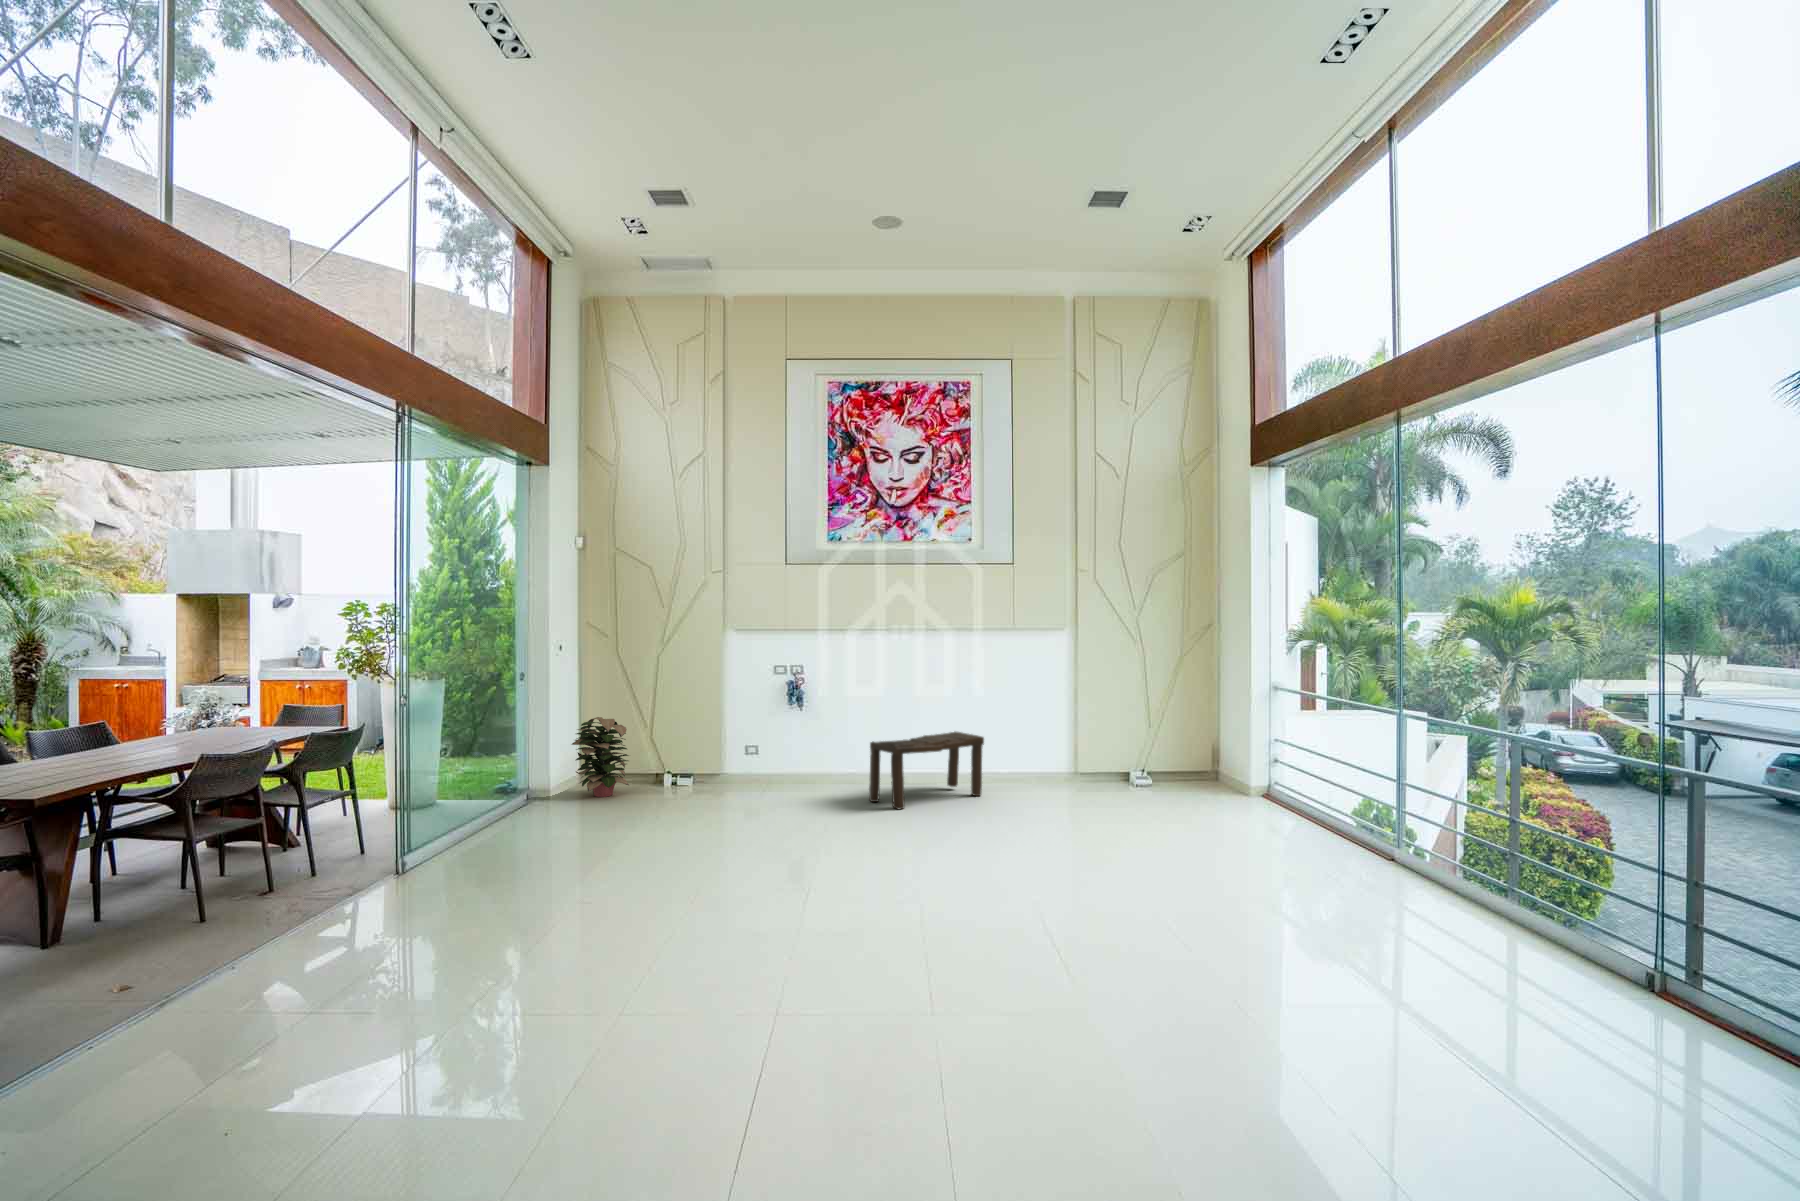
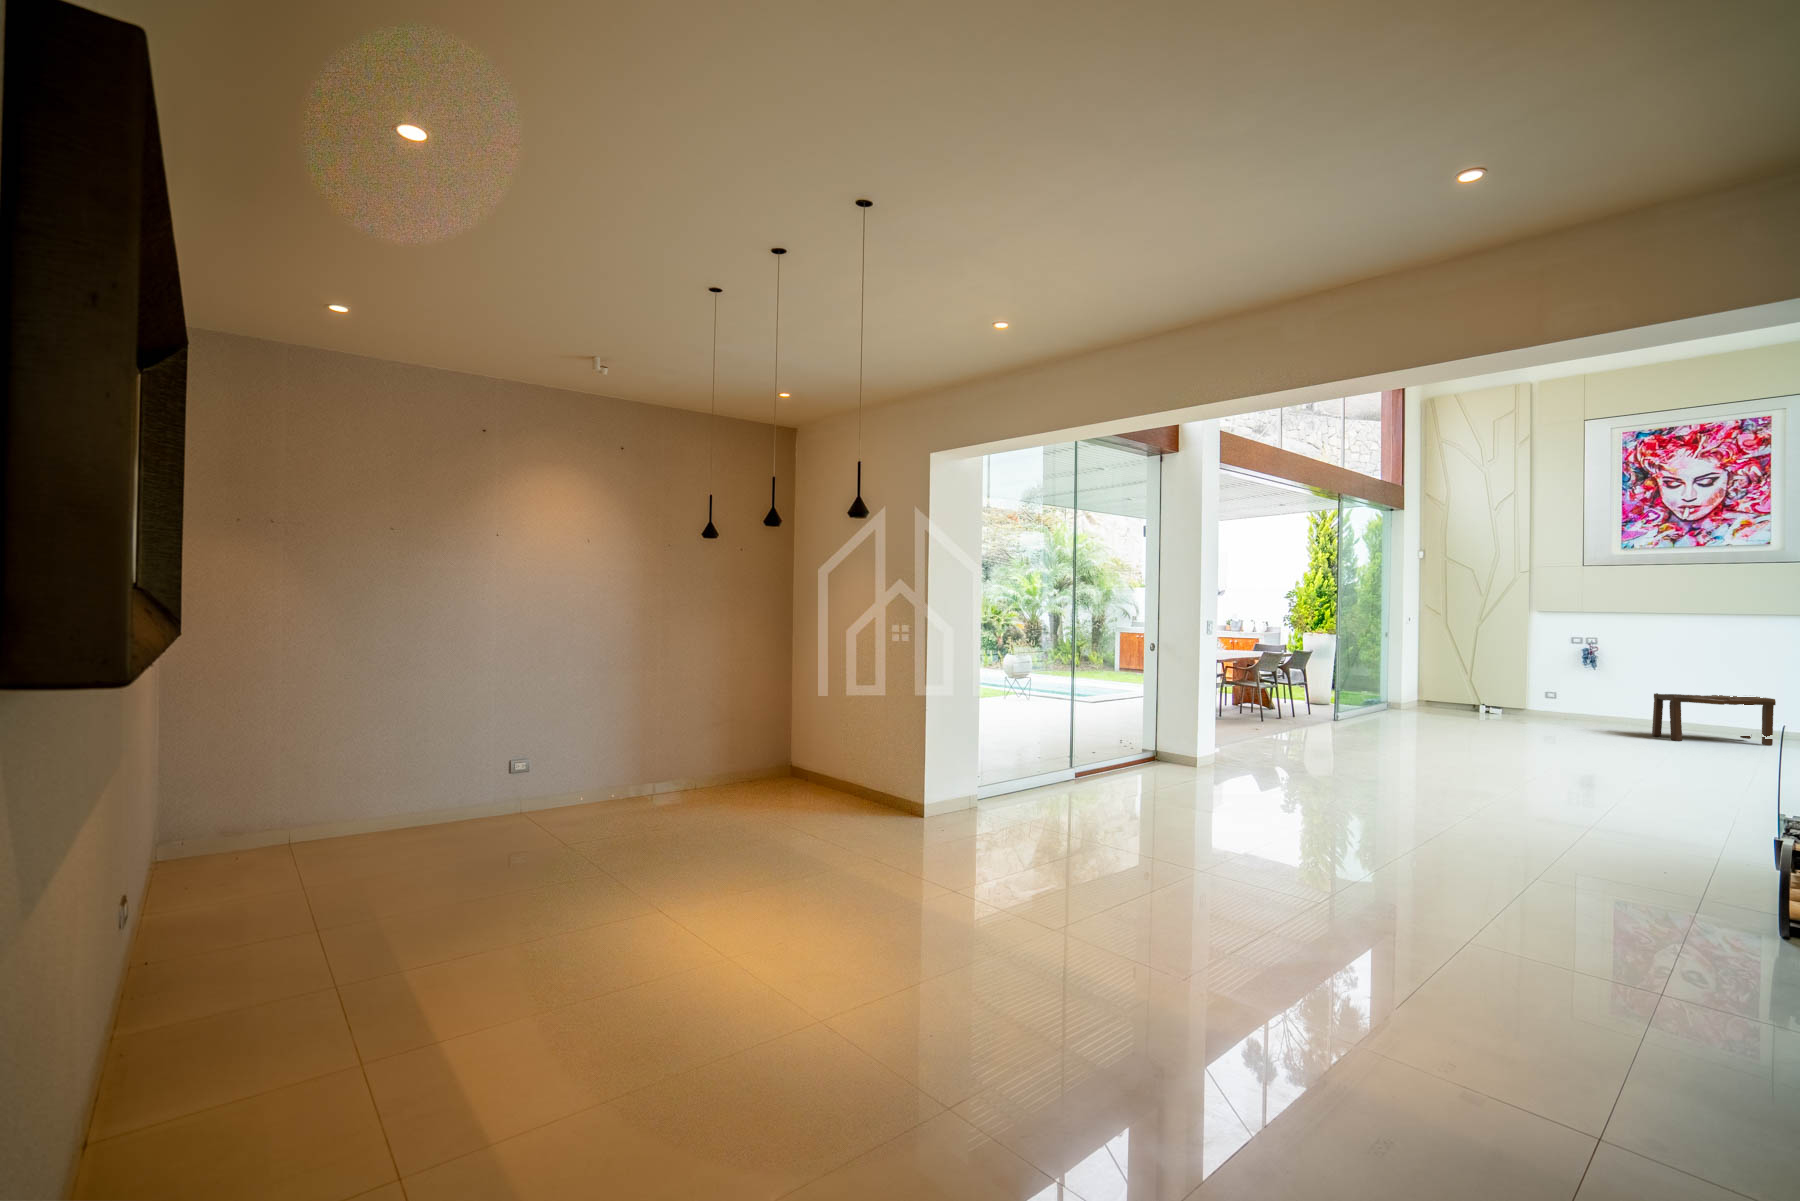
decorative plant: present [572,717,629,797] -> none [1415,664,1456,713]

